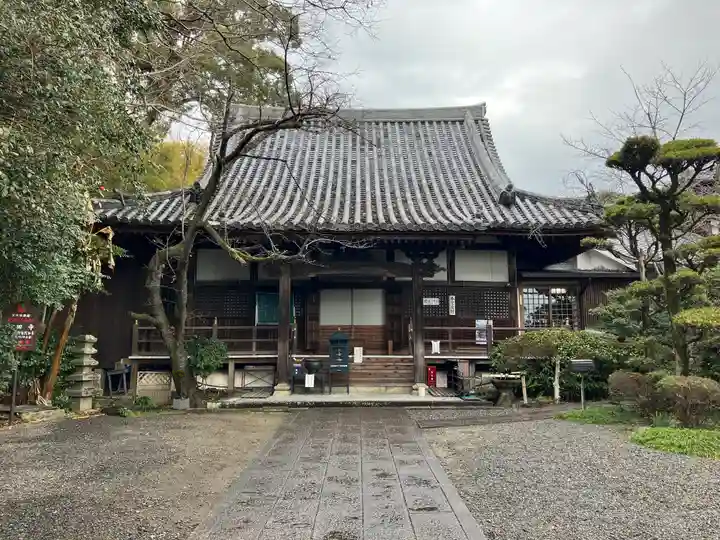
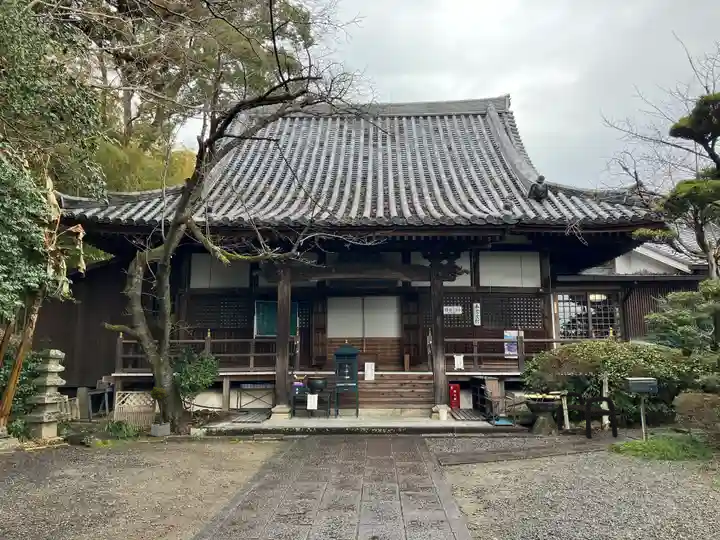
bench: none [517,372,565,409] -> present [557,392,618,438]

